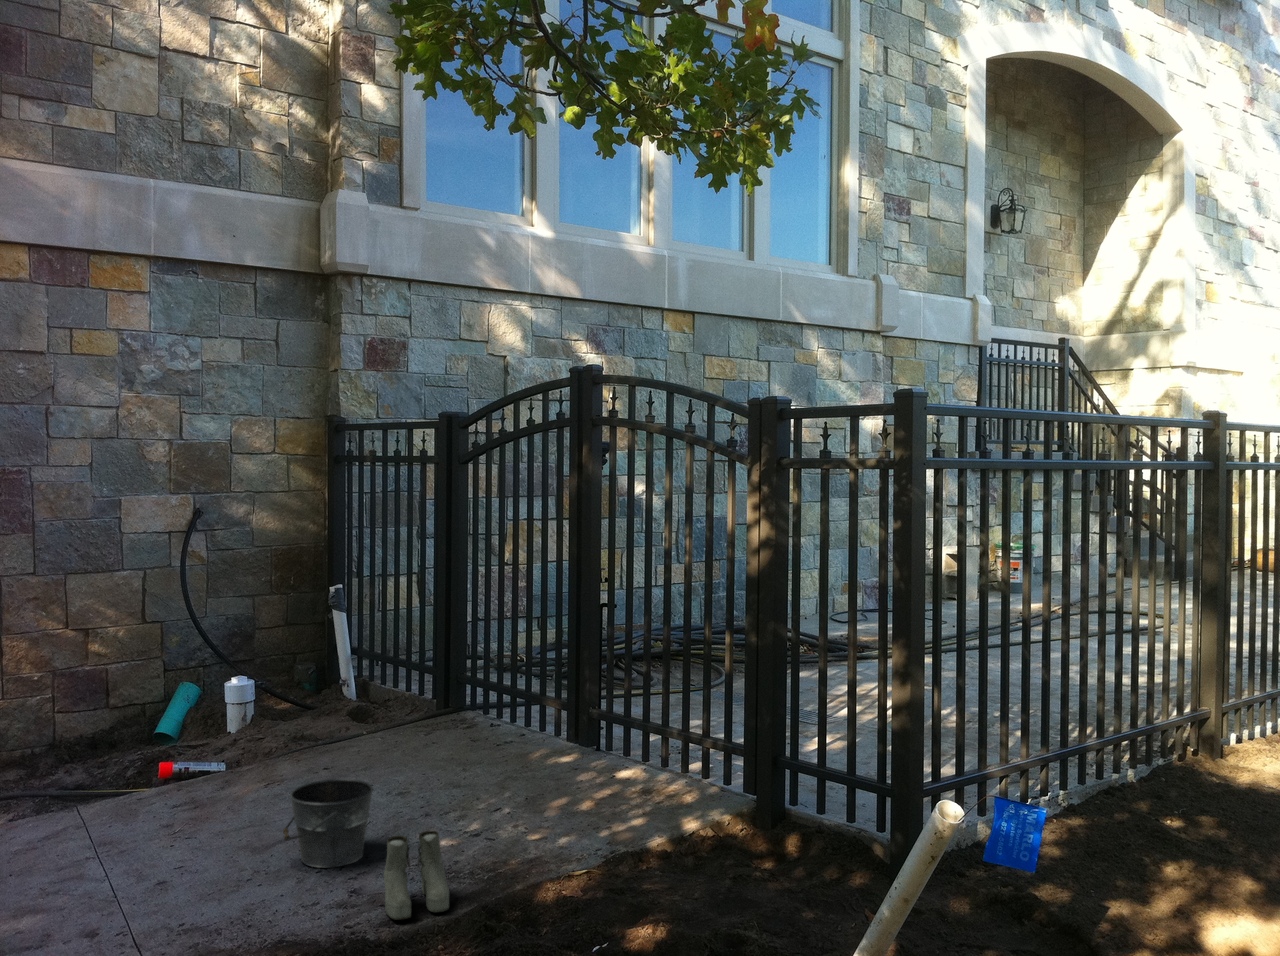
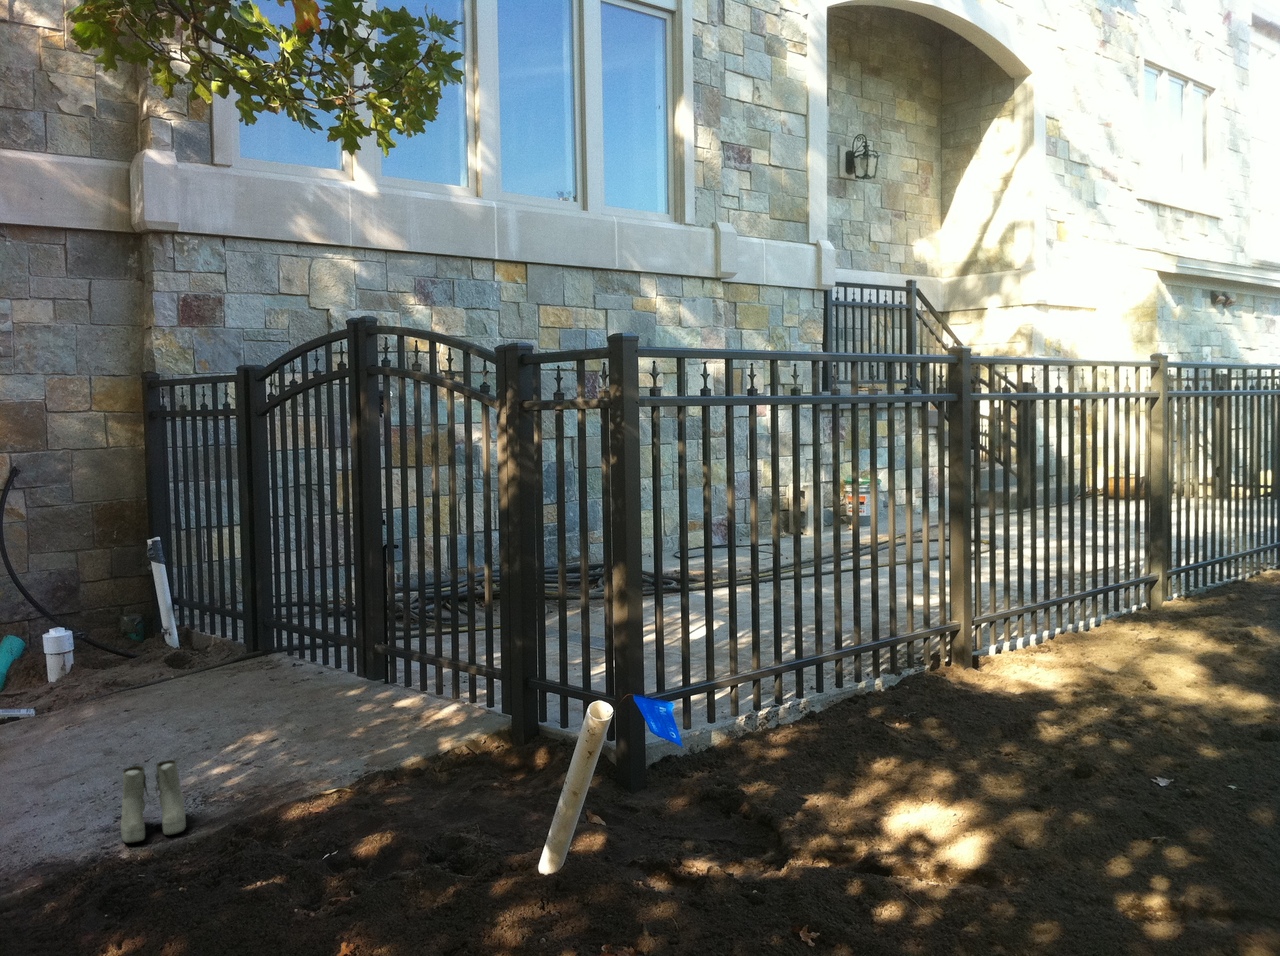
bucket: present [283,779,373,868] -> none [41,718,132,801]

